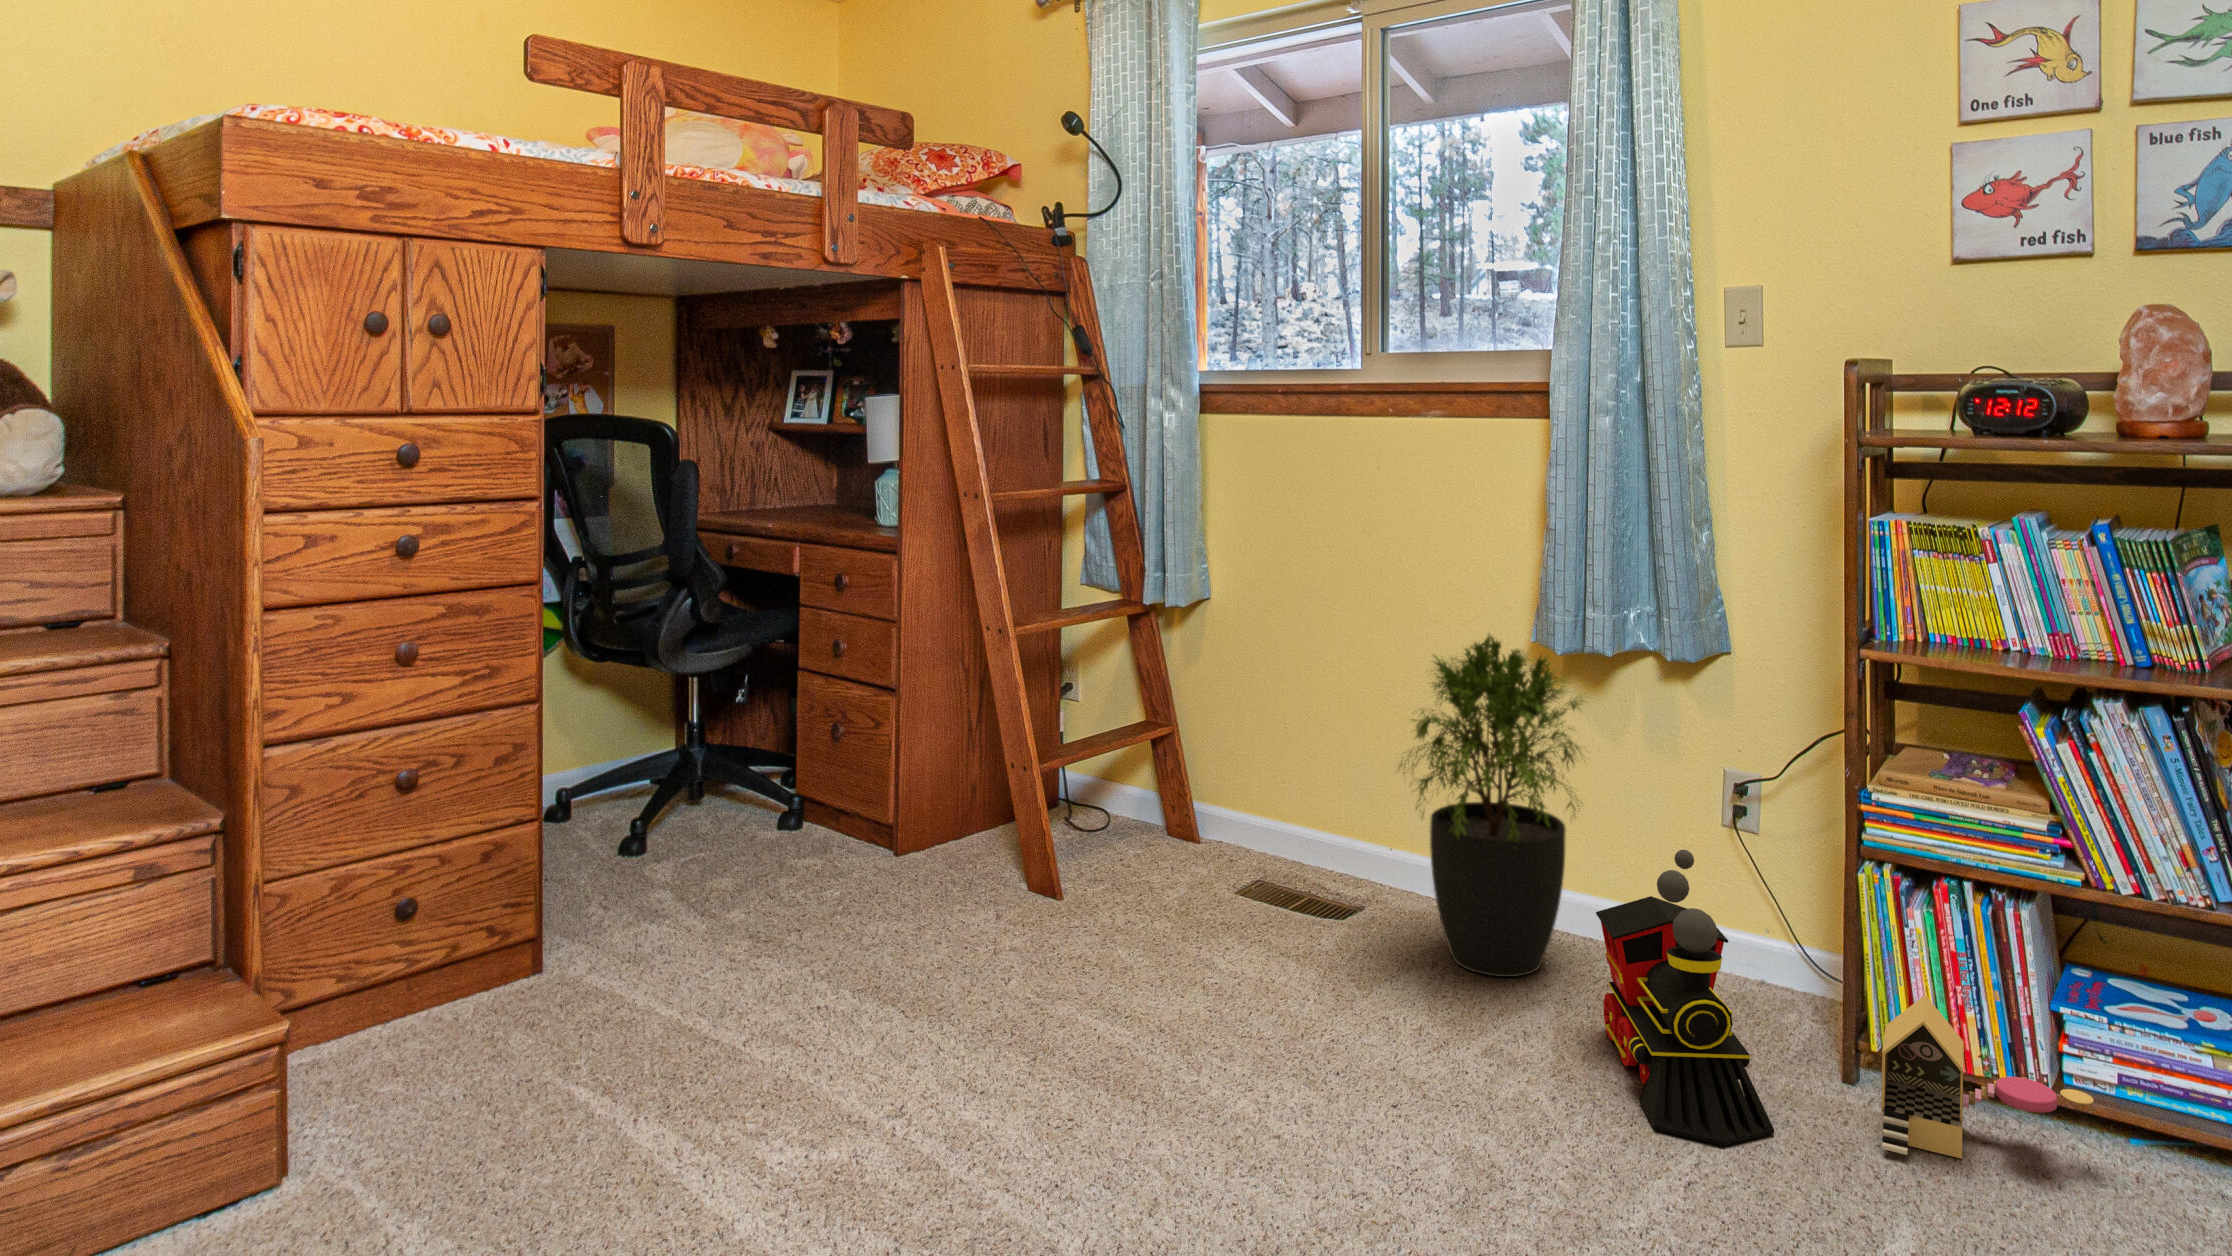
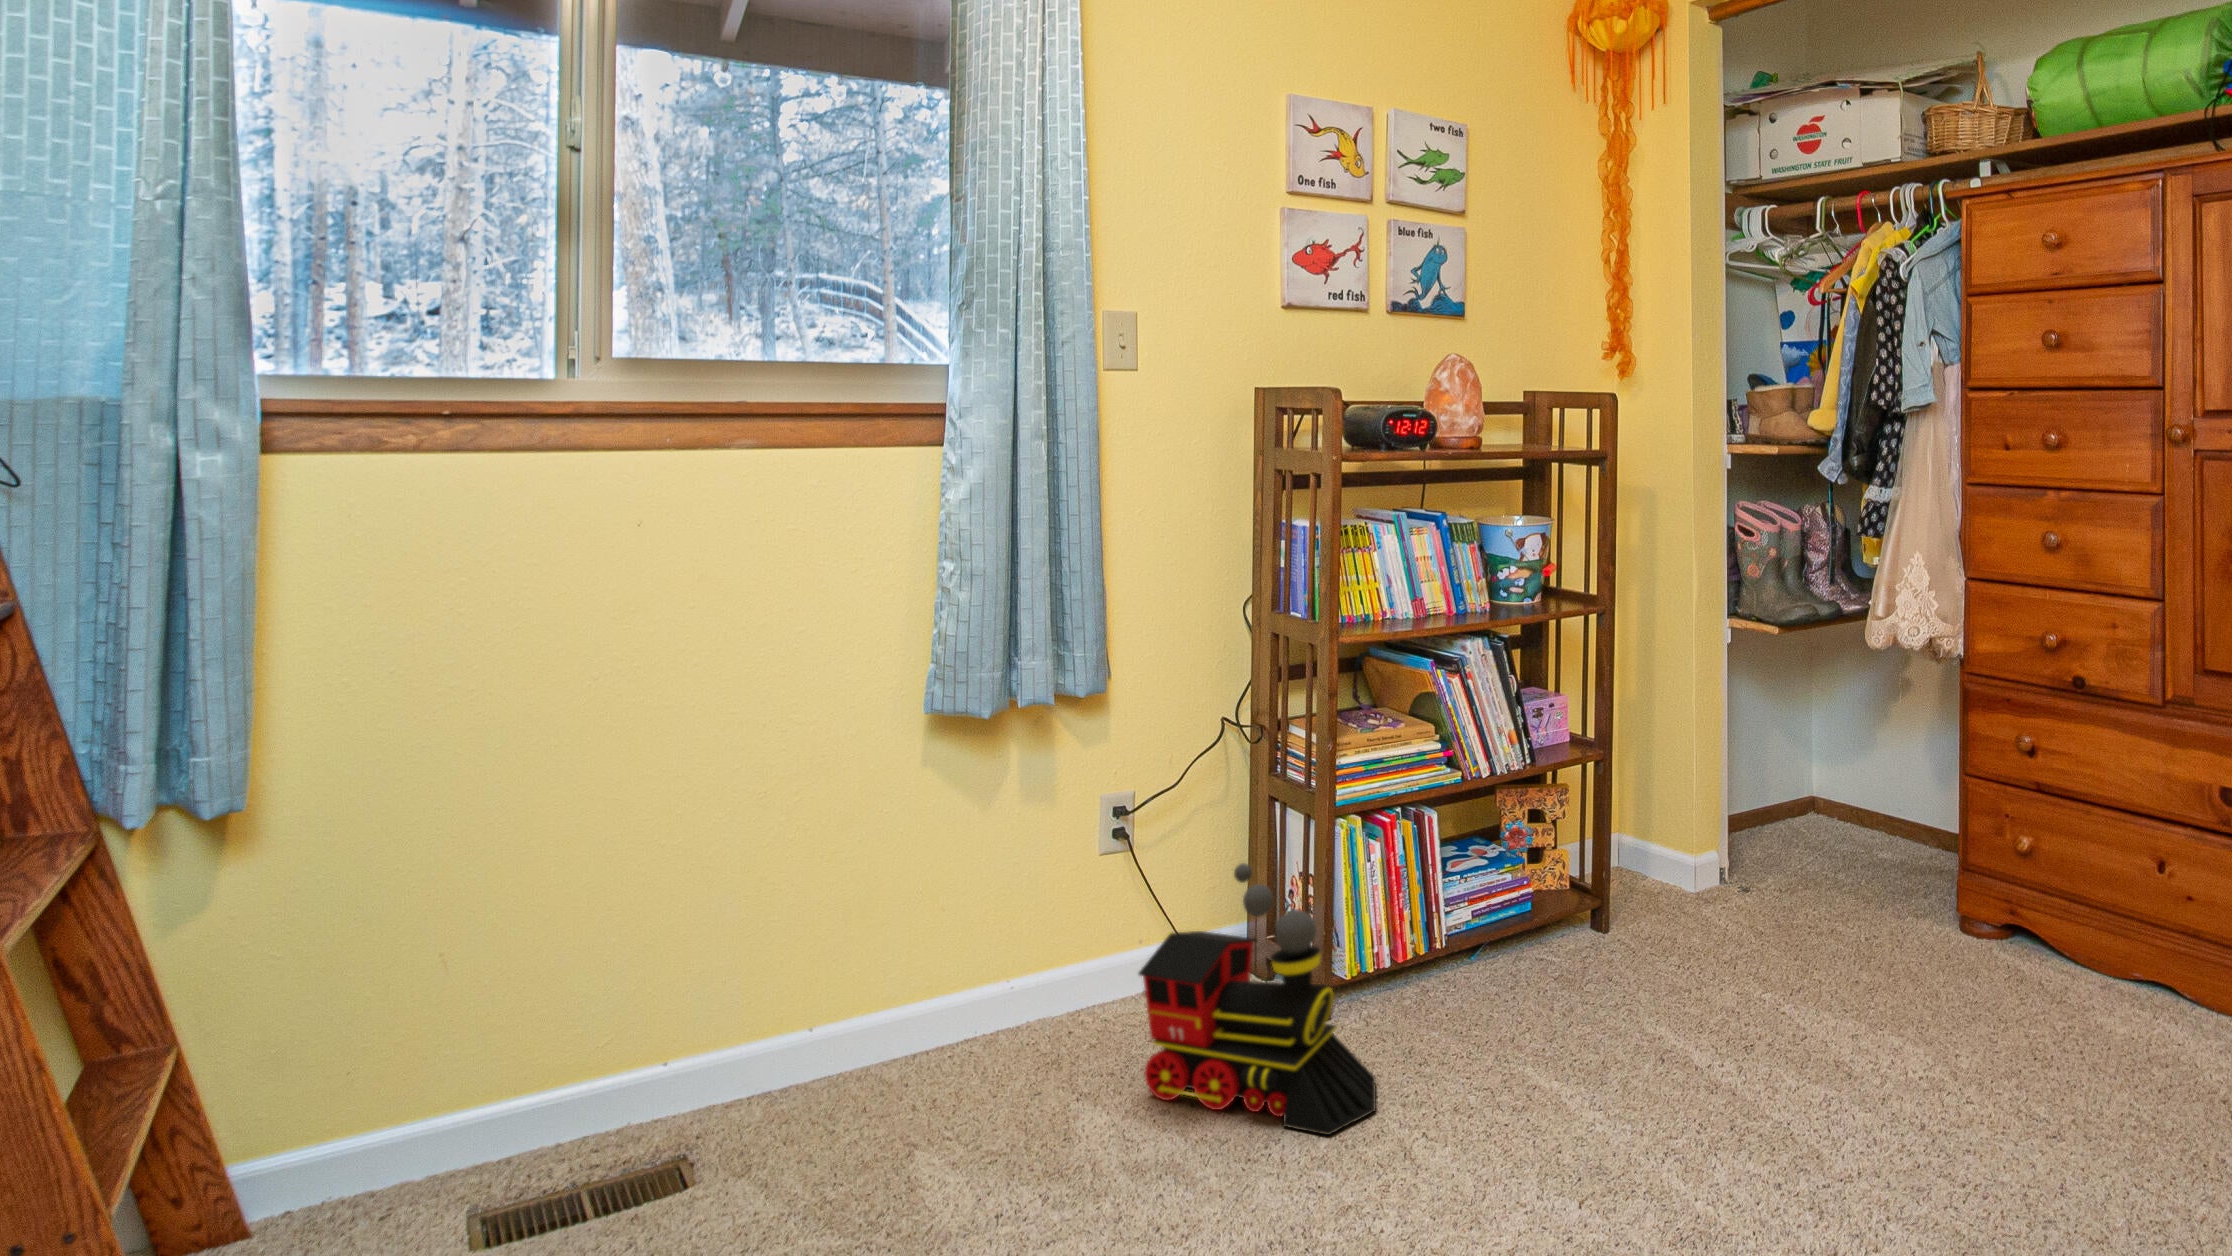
potted plant: present [1399,635,1582,977] -> none [799,705,1070,1135]
toy house: present [1881,995,2094,1159] -> none [1373,909,1494,1044]

